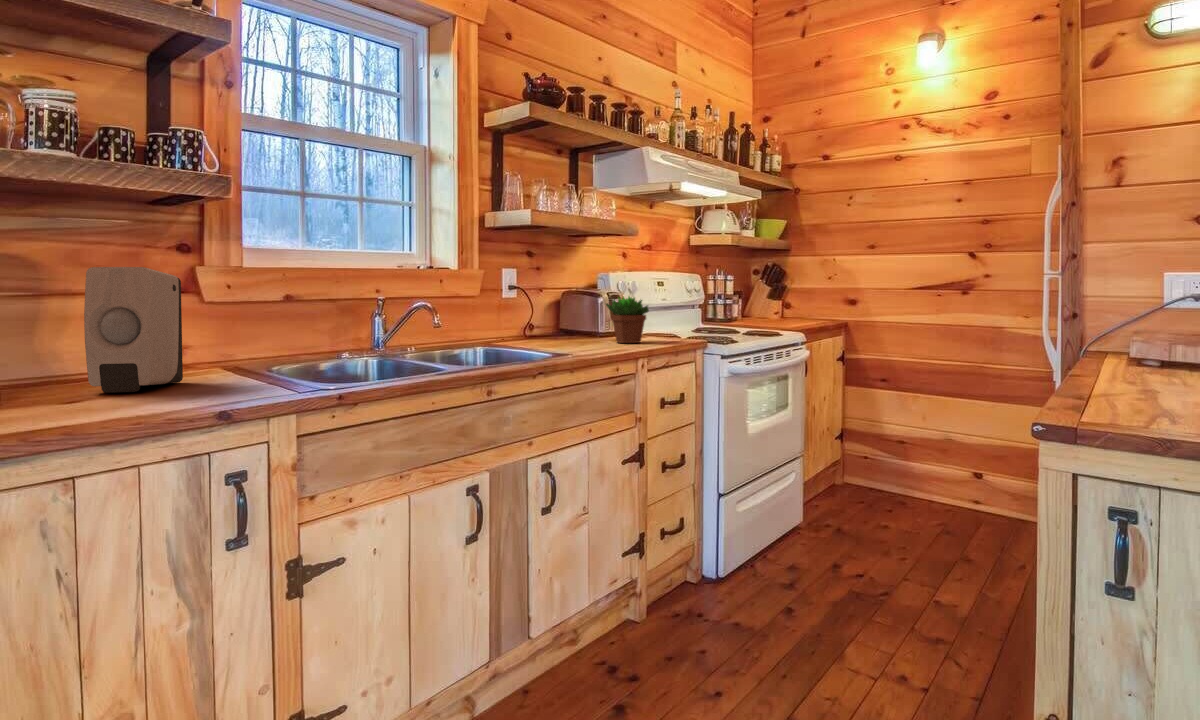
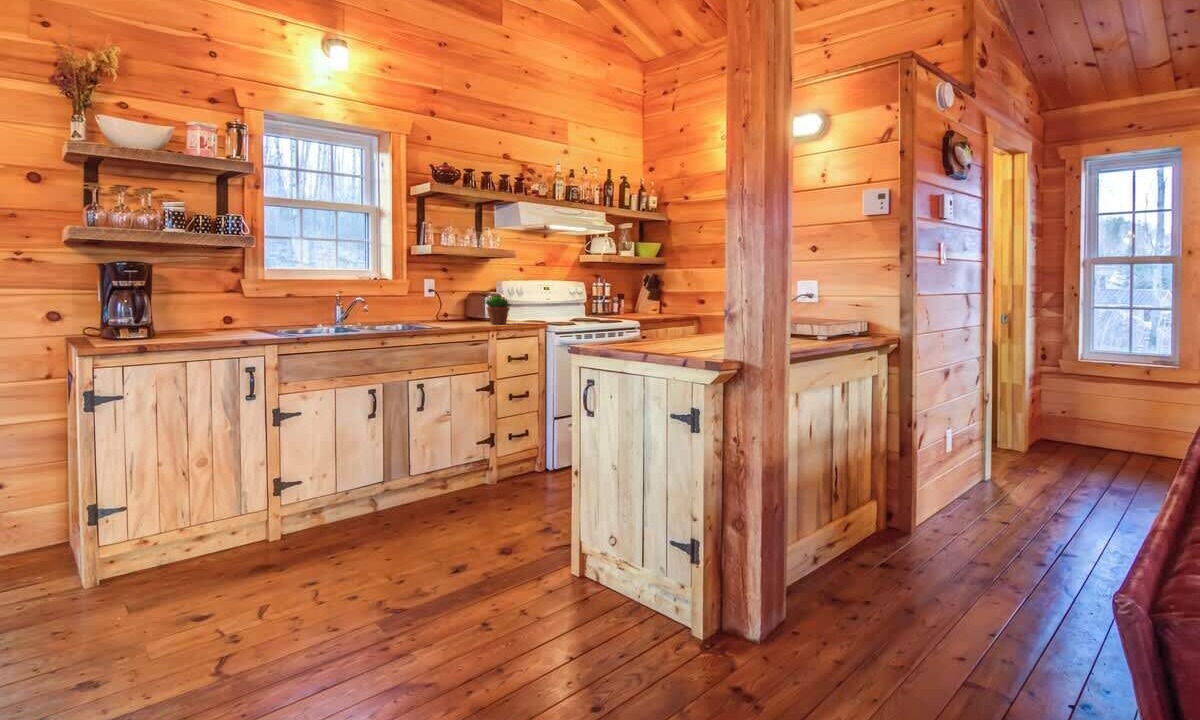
soap dispenser: present [84,267,183,392] -> none [190,280,232,335]

